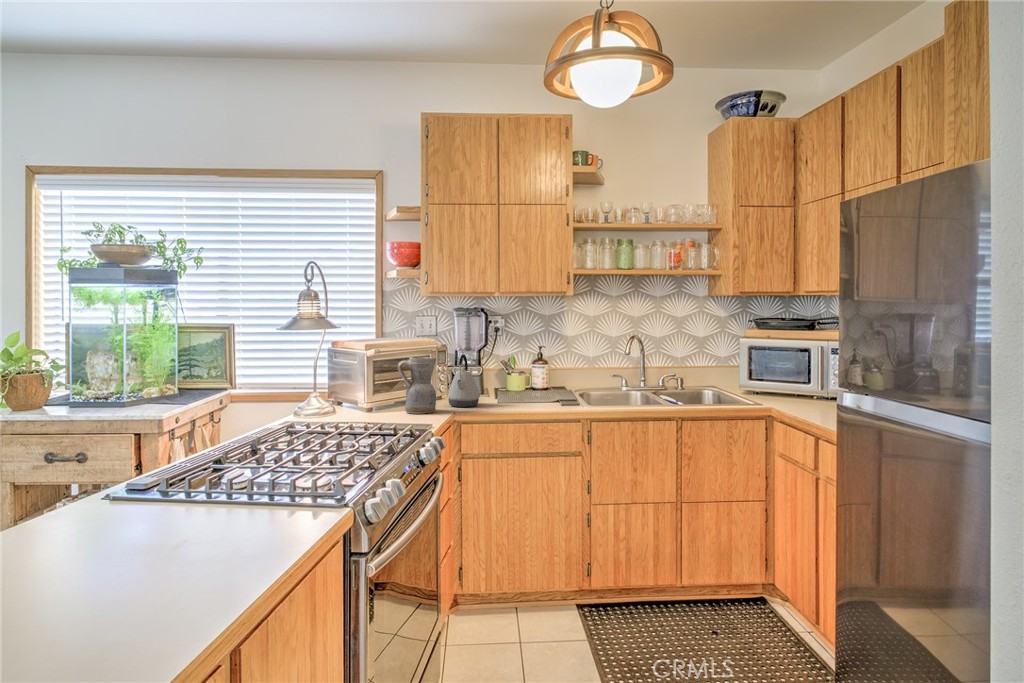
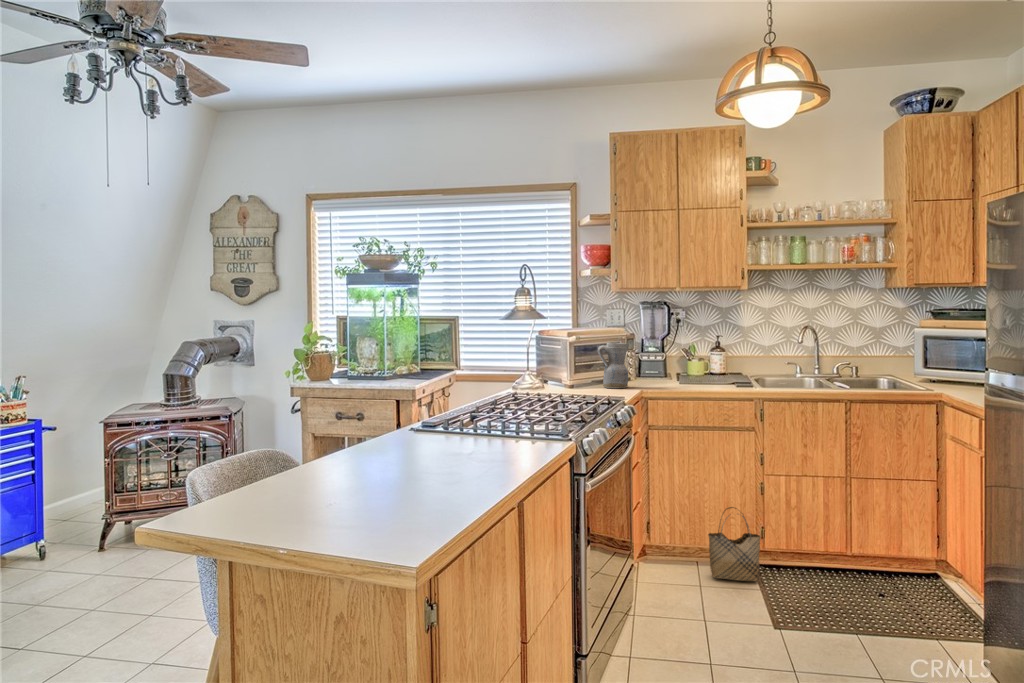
kettle: present [447,354,480,407] -> none [635,341,663,386]
woven basket: none [528,555,590,649] -> present [708,507,761,581]

